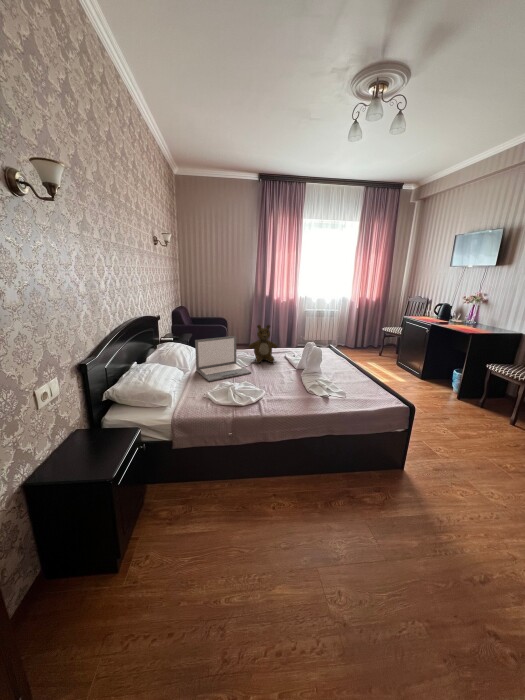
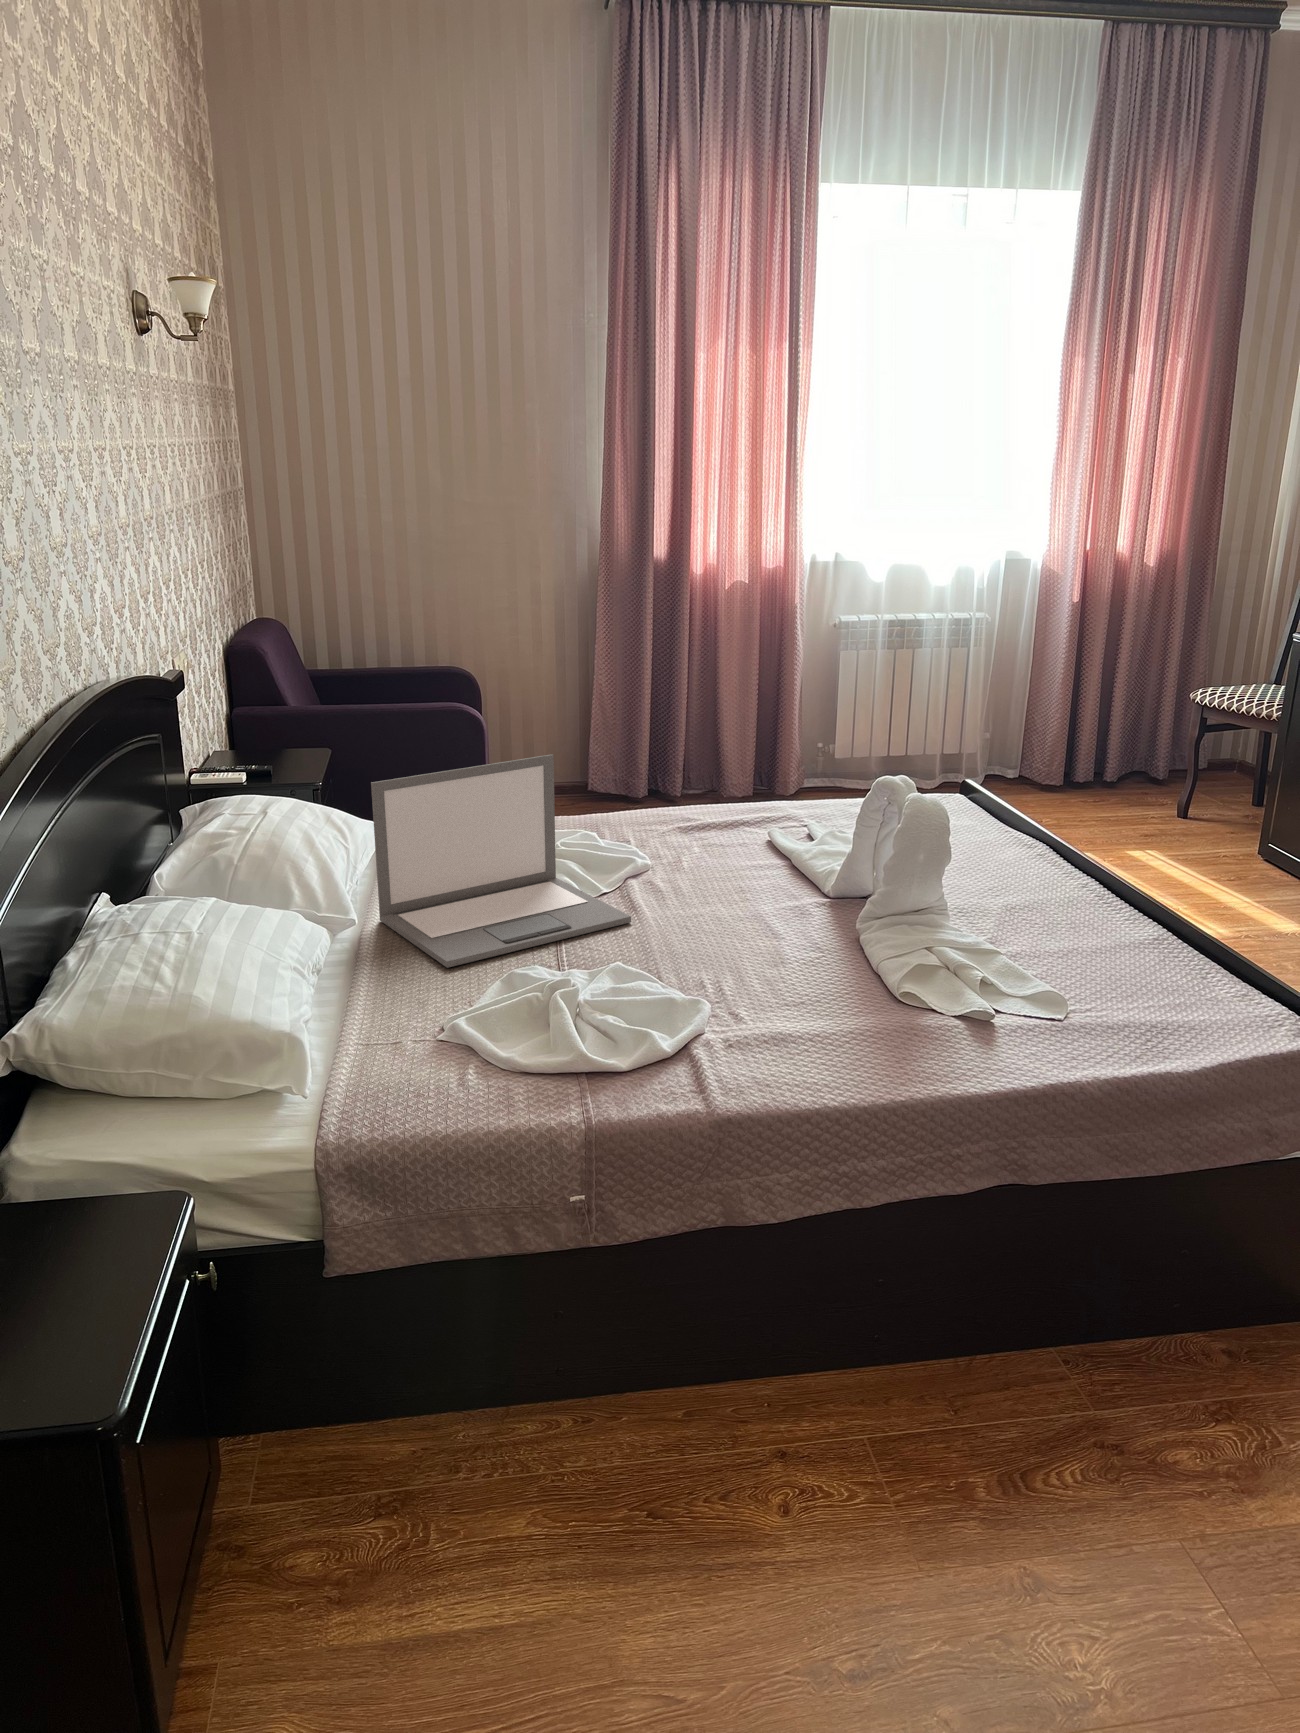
teddy bear: present [249,325,277,363] -> none [606,698,736,875]

